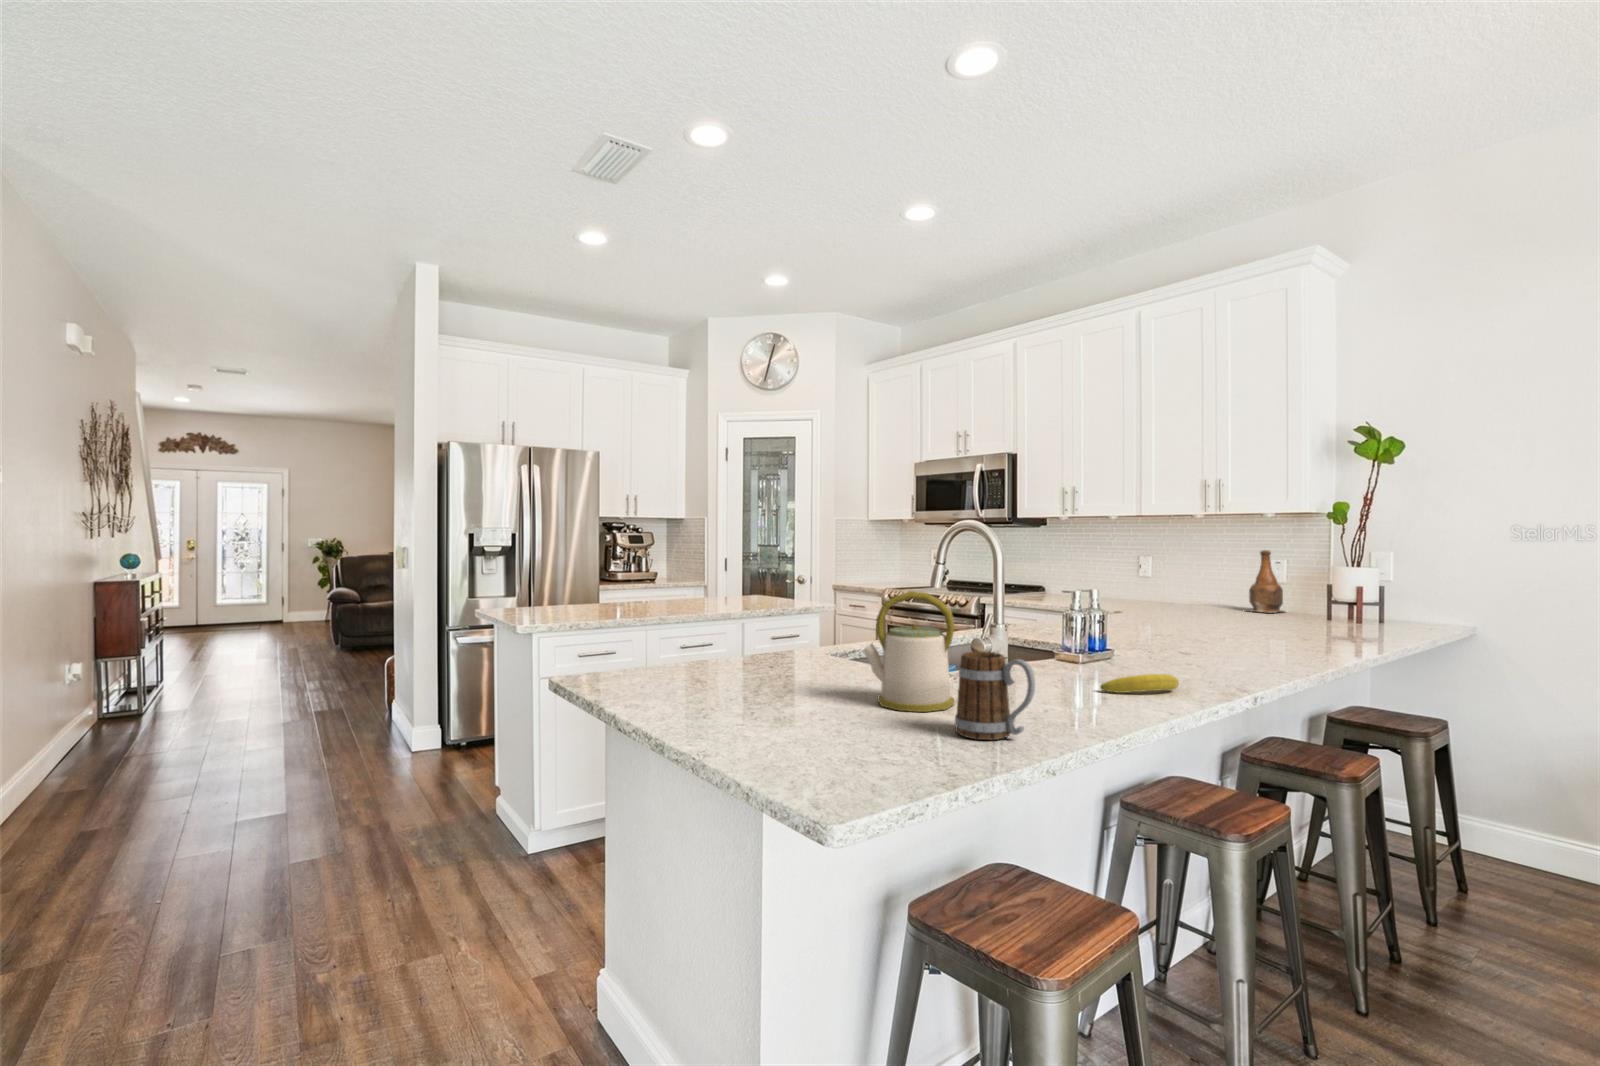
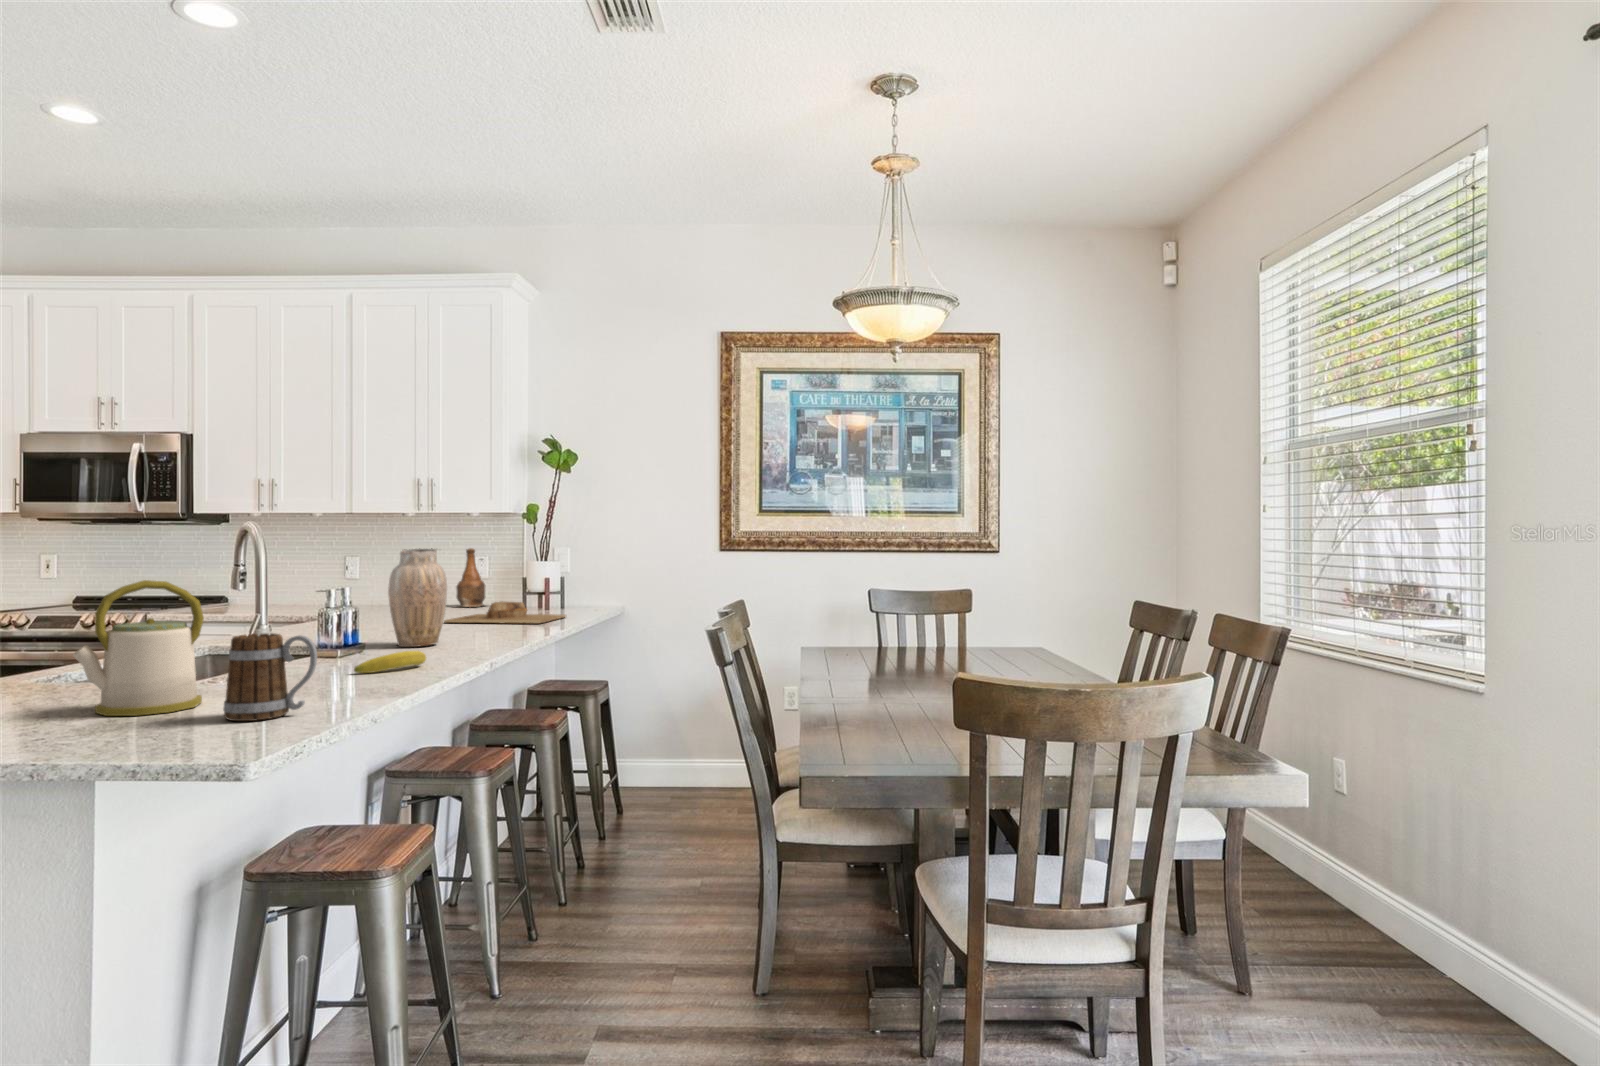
vase: none [1152,557,1216,663] -> present [388,548,447,647]
cutting board: none [1226,614,1383,645] -> present [444,601,566,624]

